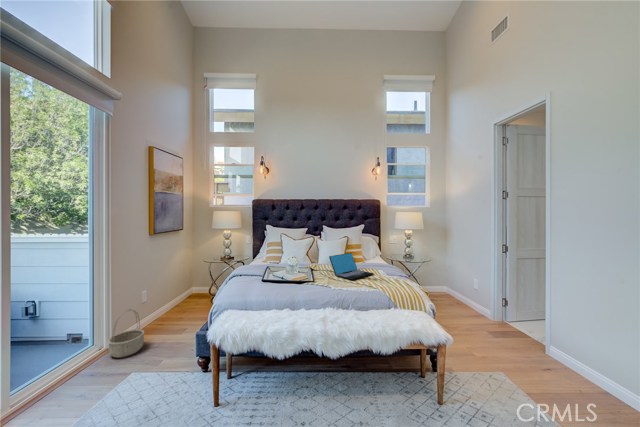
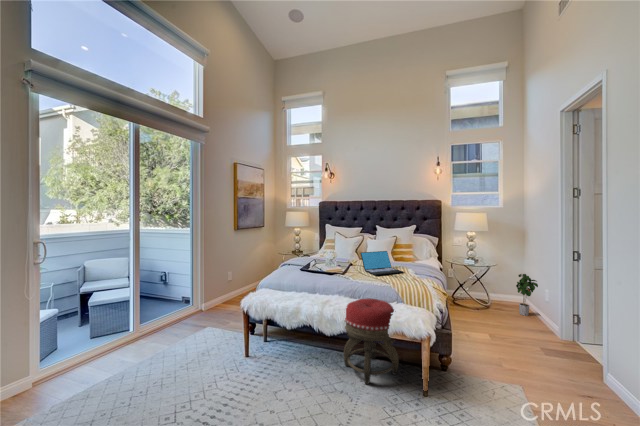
potted plant: none [443,266,464,302] -> present [516,274,538,316]
footstool: none [339,307,398,402] -> present [344,299,399,384]
basket: present [108,309,144,358] -> none [200,283,224,316]

